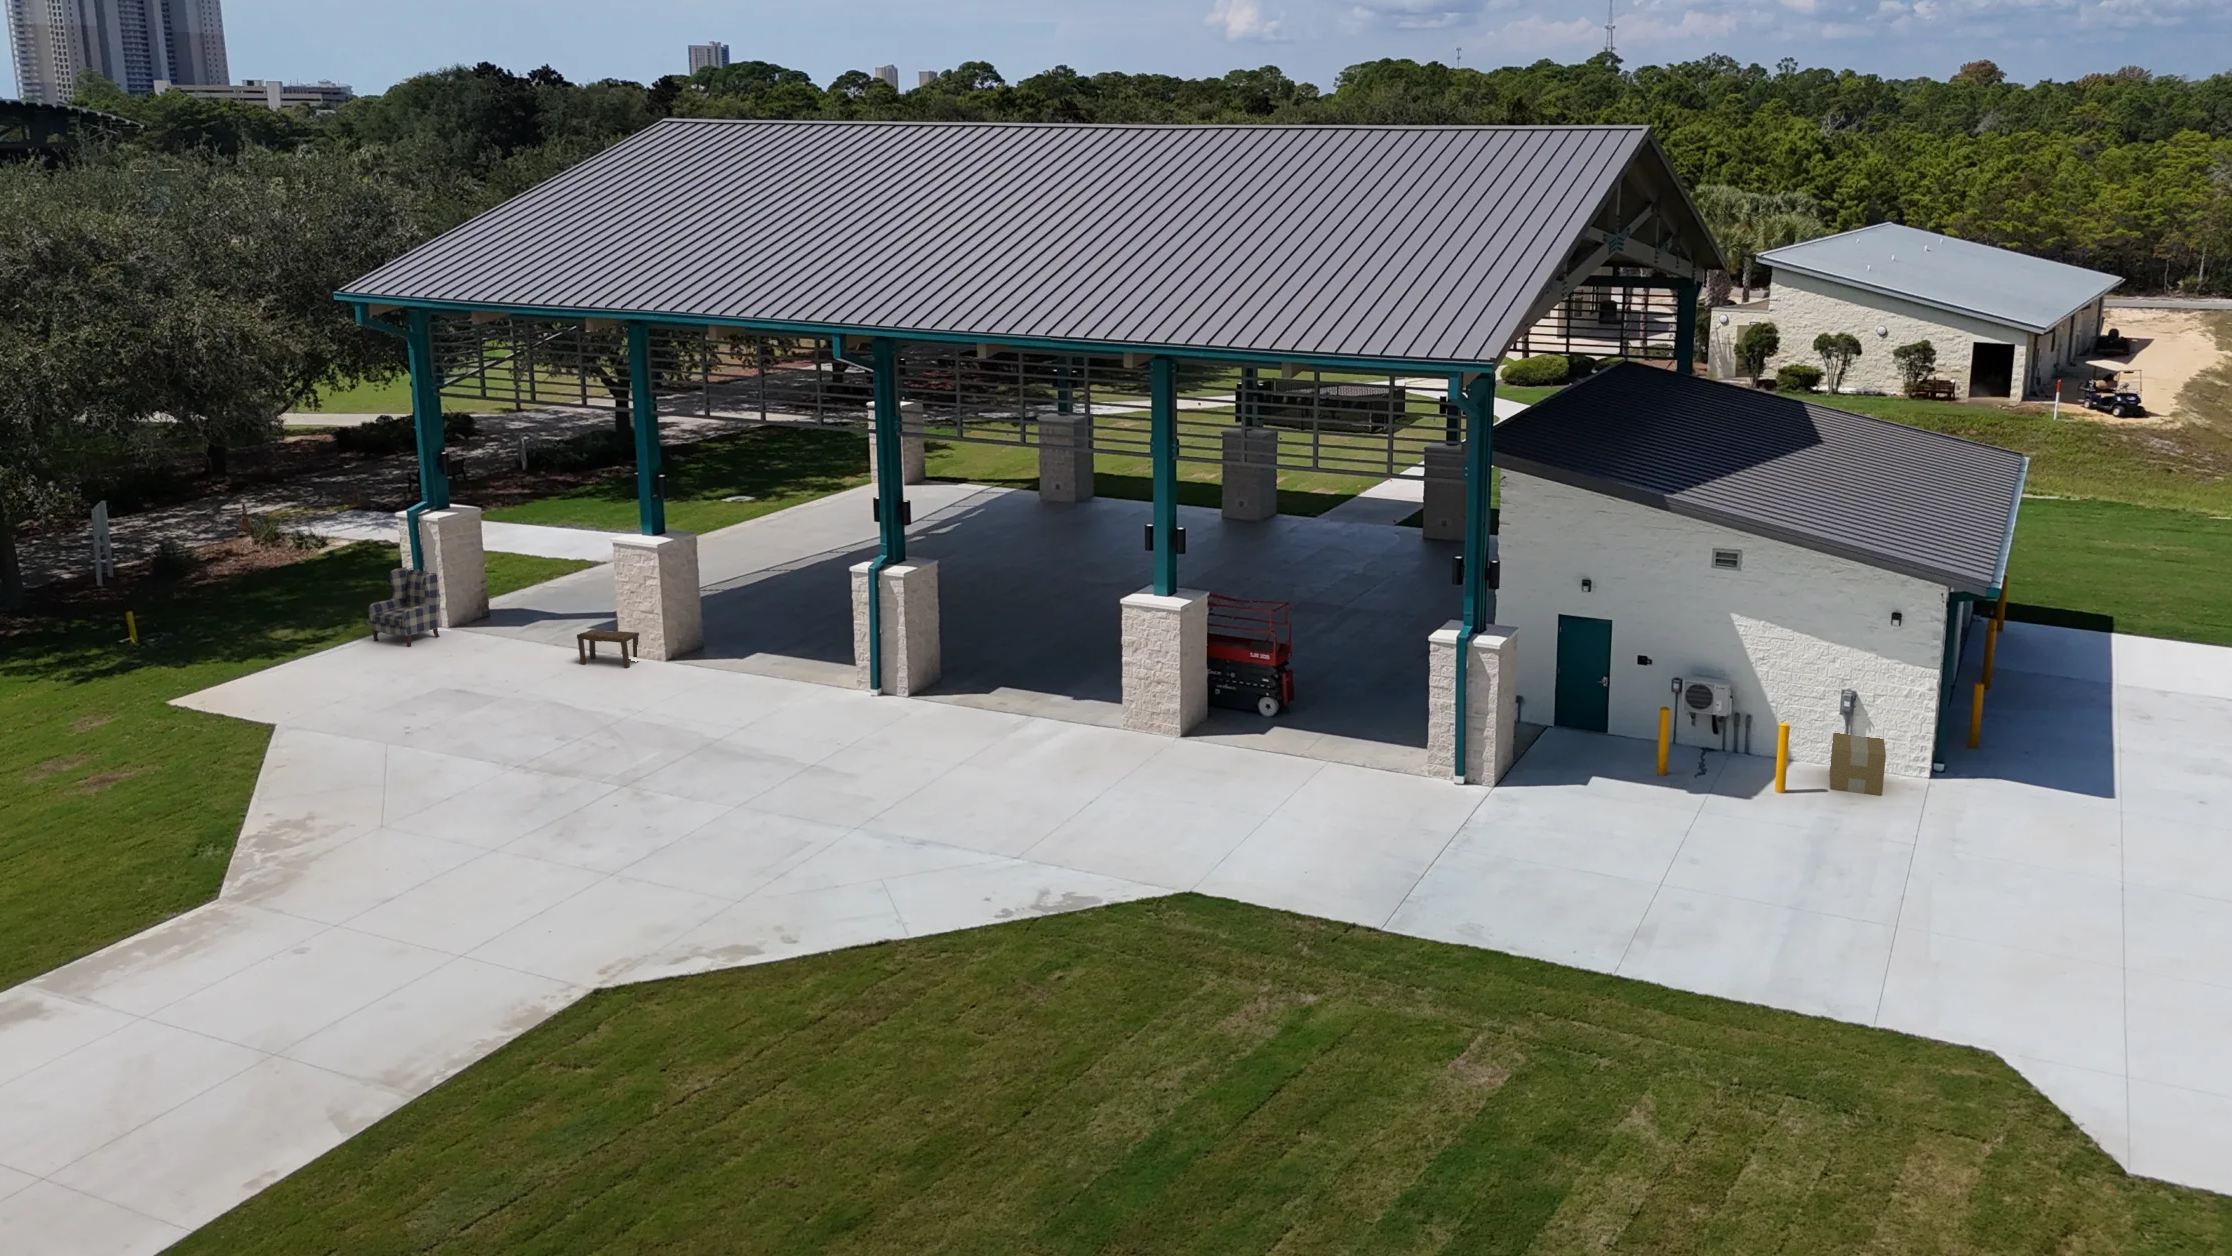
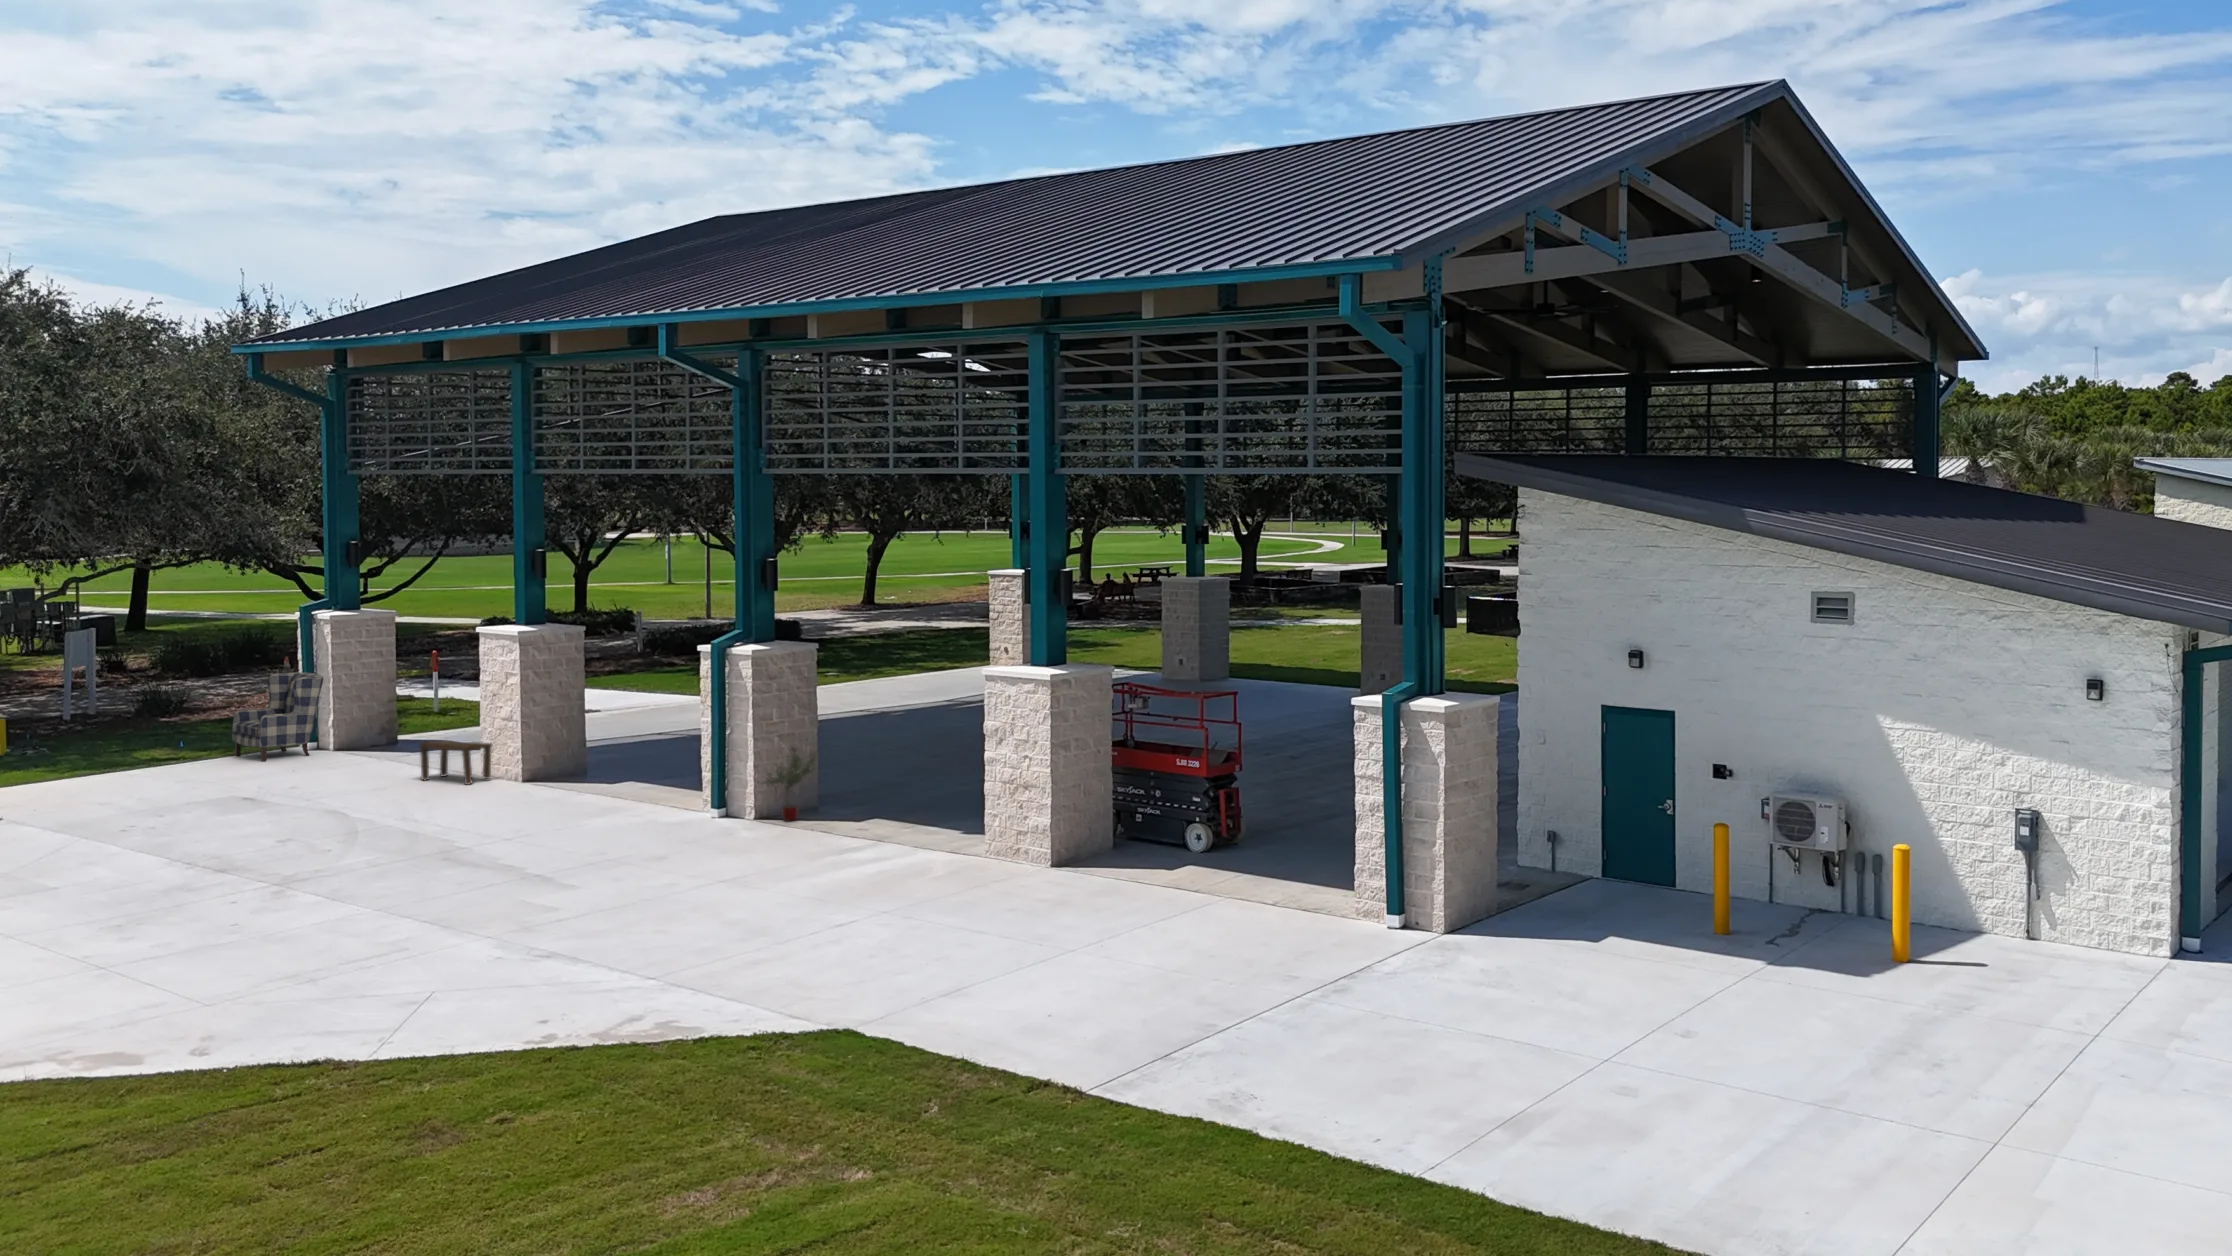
potted tree: none [915,639,953,698] -> present [762,744,818,822]
cardboard box: present [1830,733,1886,795] -> none [1993,878,2090,975]

